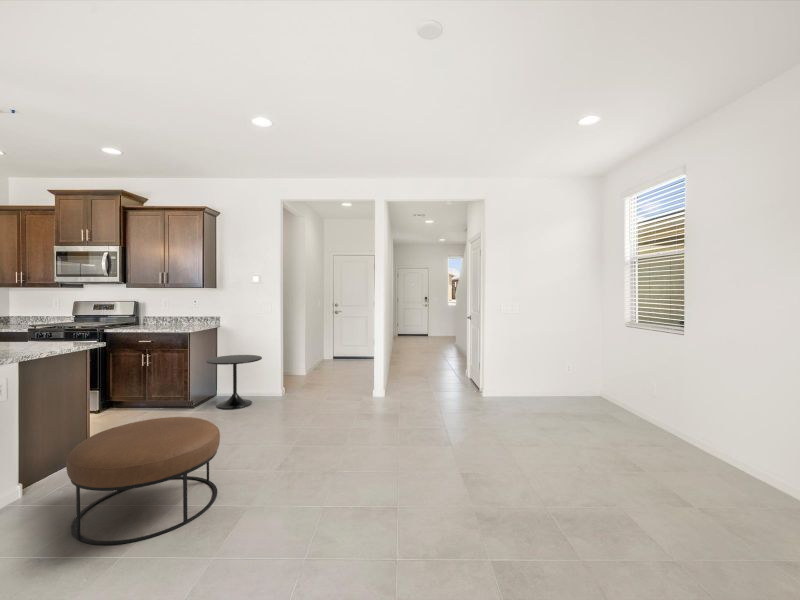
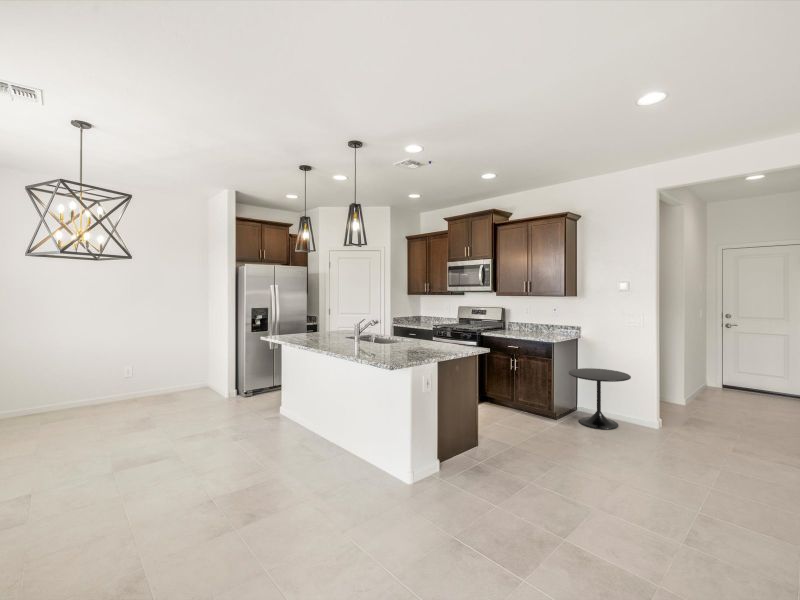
ottoman: present [66,417,220,545] -> none [473,435,604,563]

